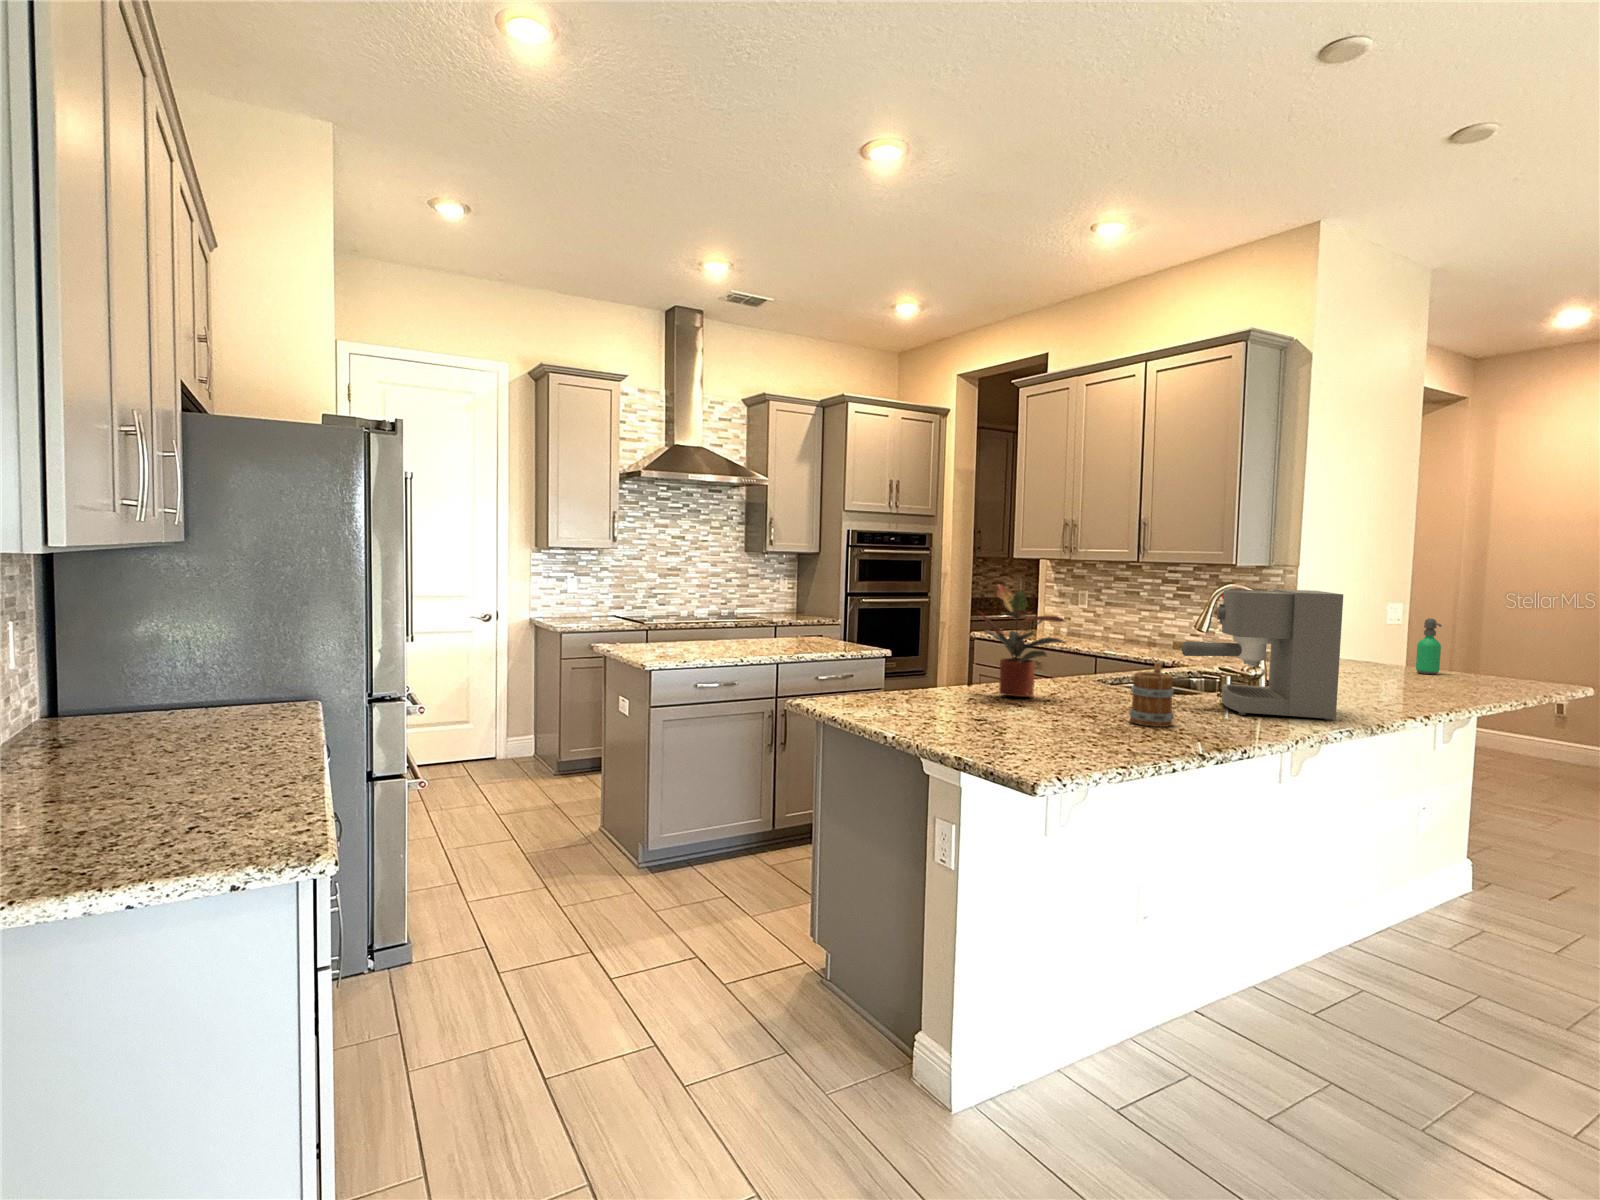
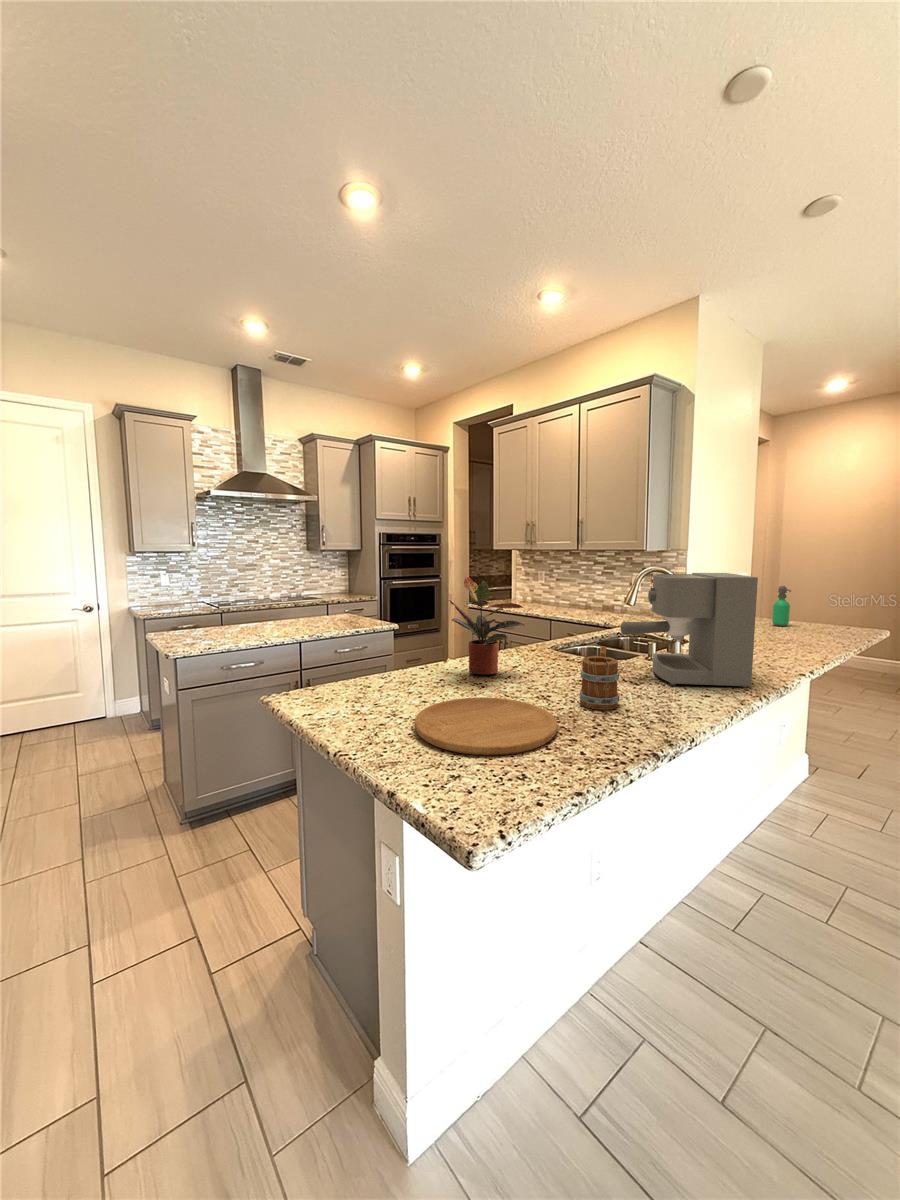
cutting board: none [957,708,1105,746] -> present [414,697,558,755]

